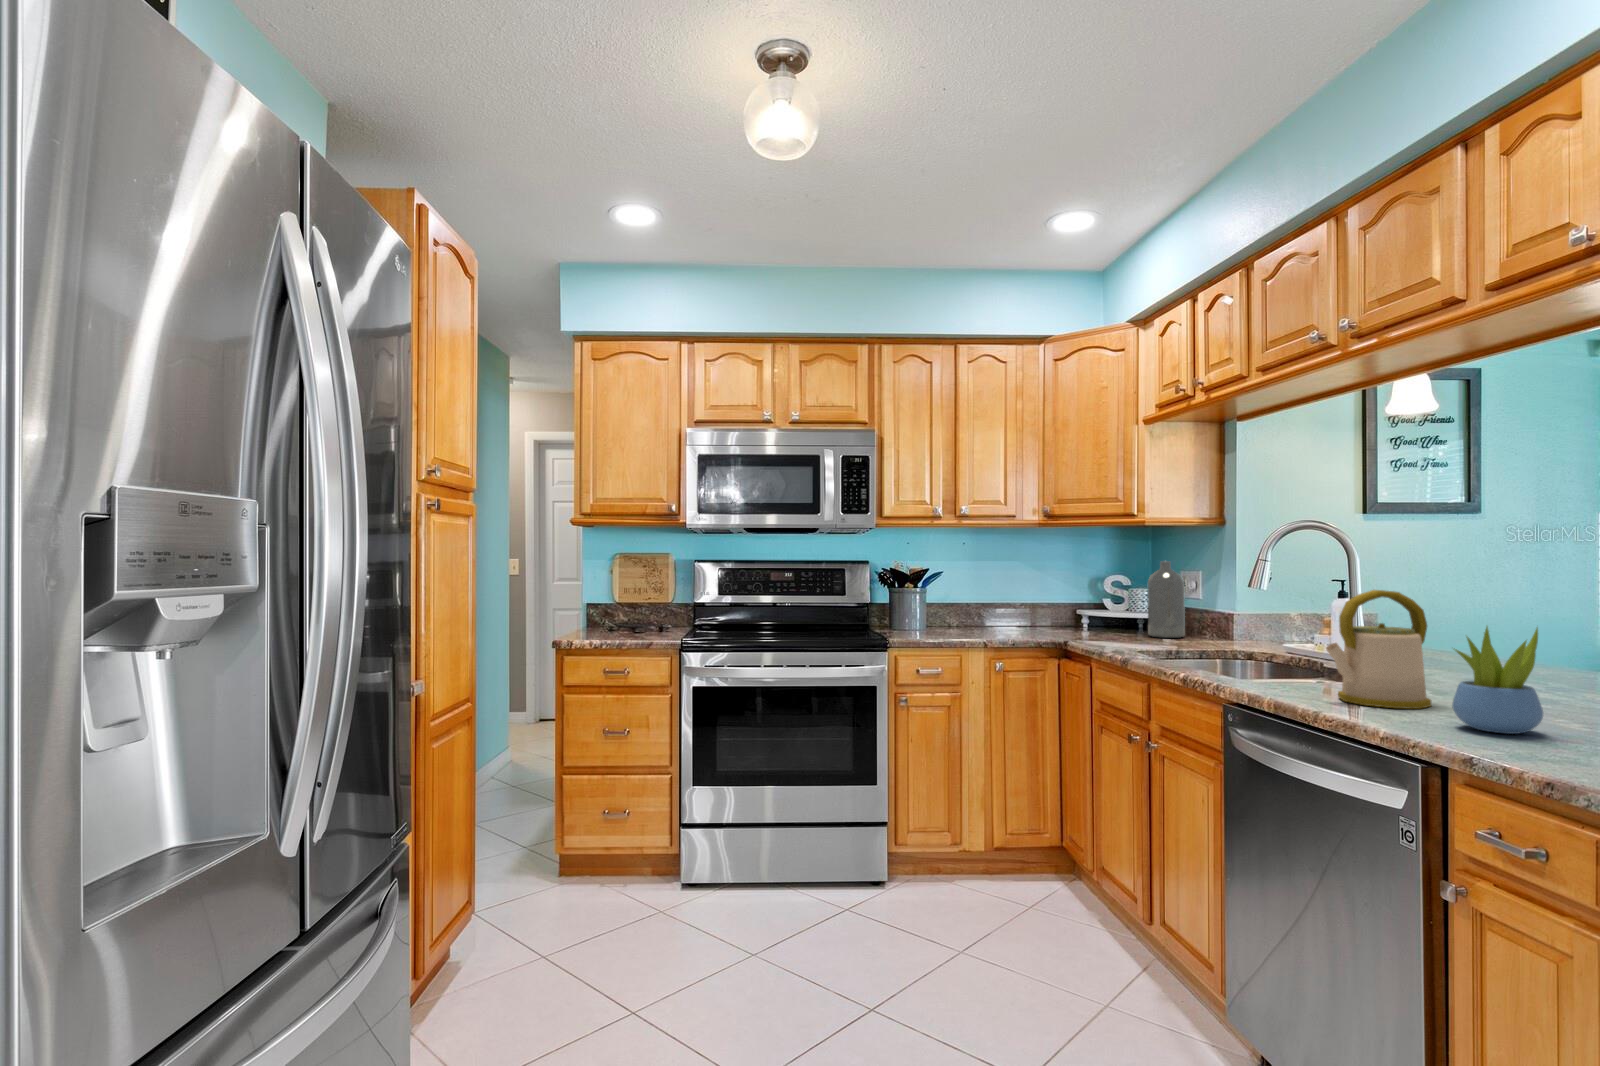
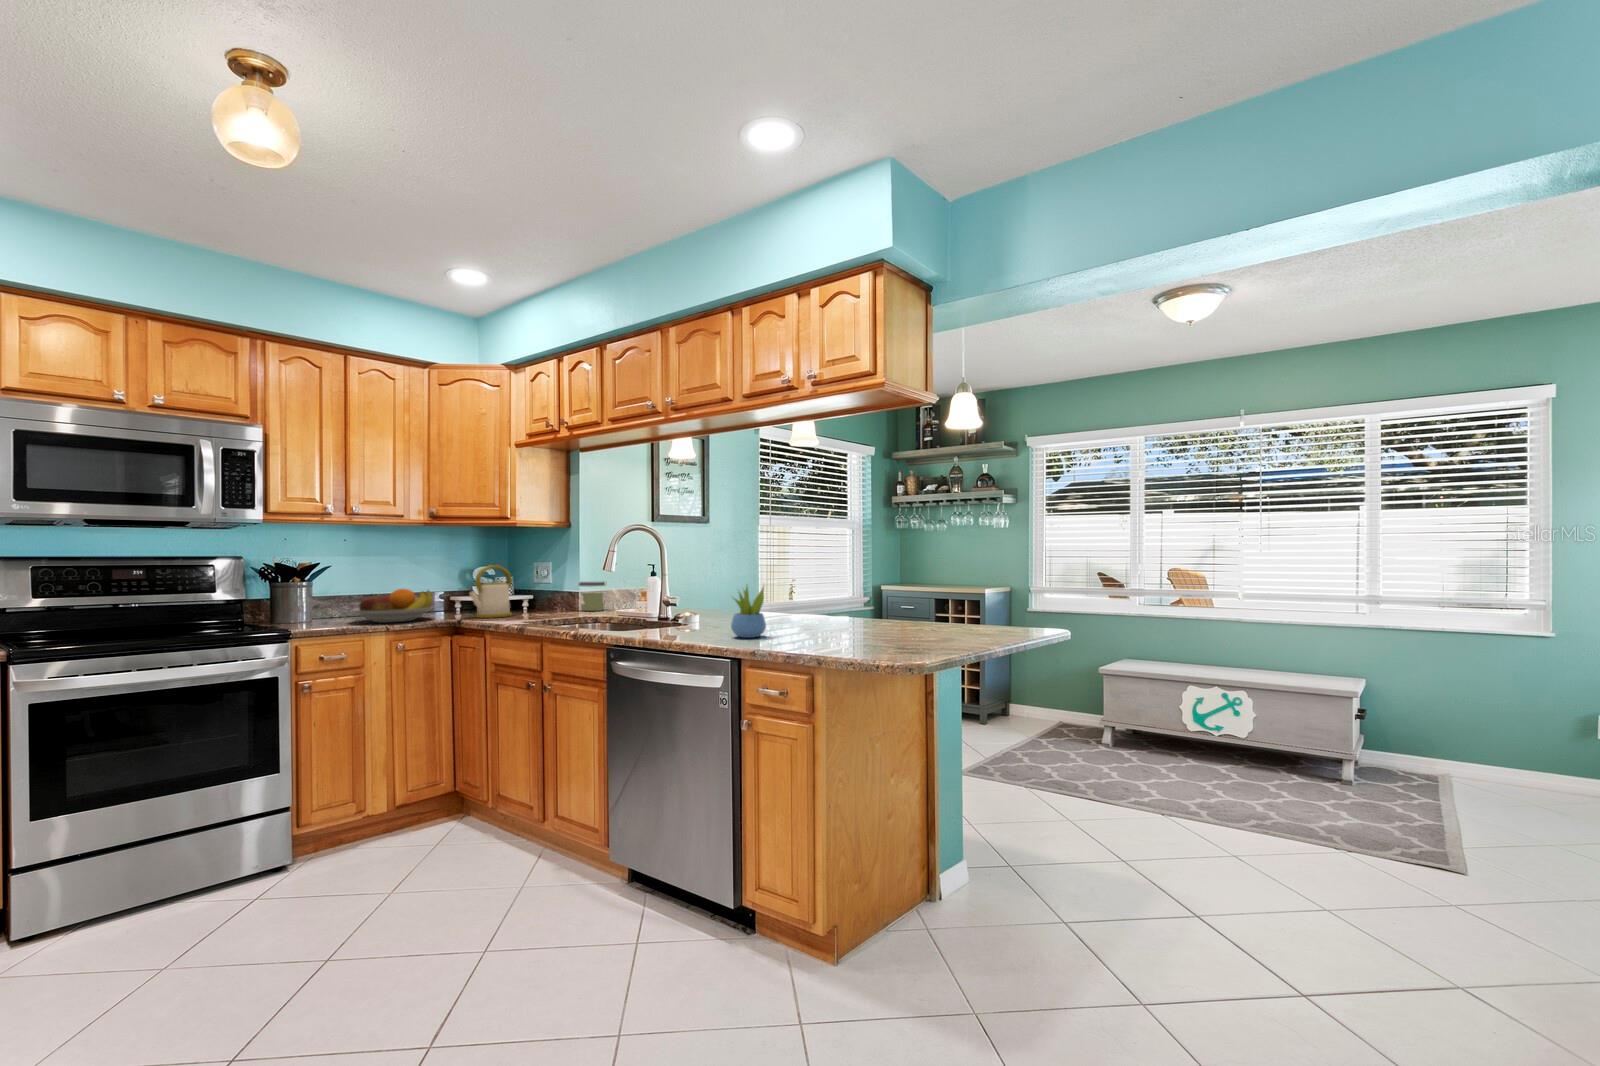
bottle: present [1147,561,1185,638] -> none [517,553,544,612]
kettle: present [1326,590,1431,709] -> present [470,565,512,618]
fruit bowl: none [956,599,1044,637] -> present [352,589,435,623]
jar: none [1231,602,1276,645] -> present [579,582,605,611]

